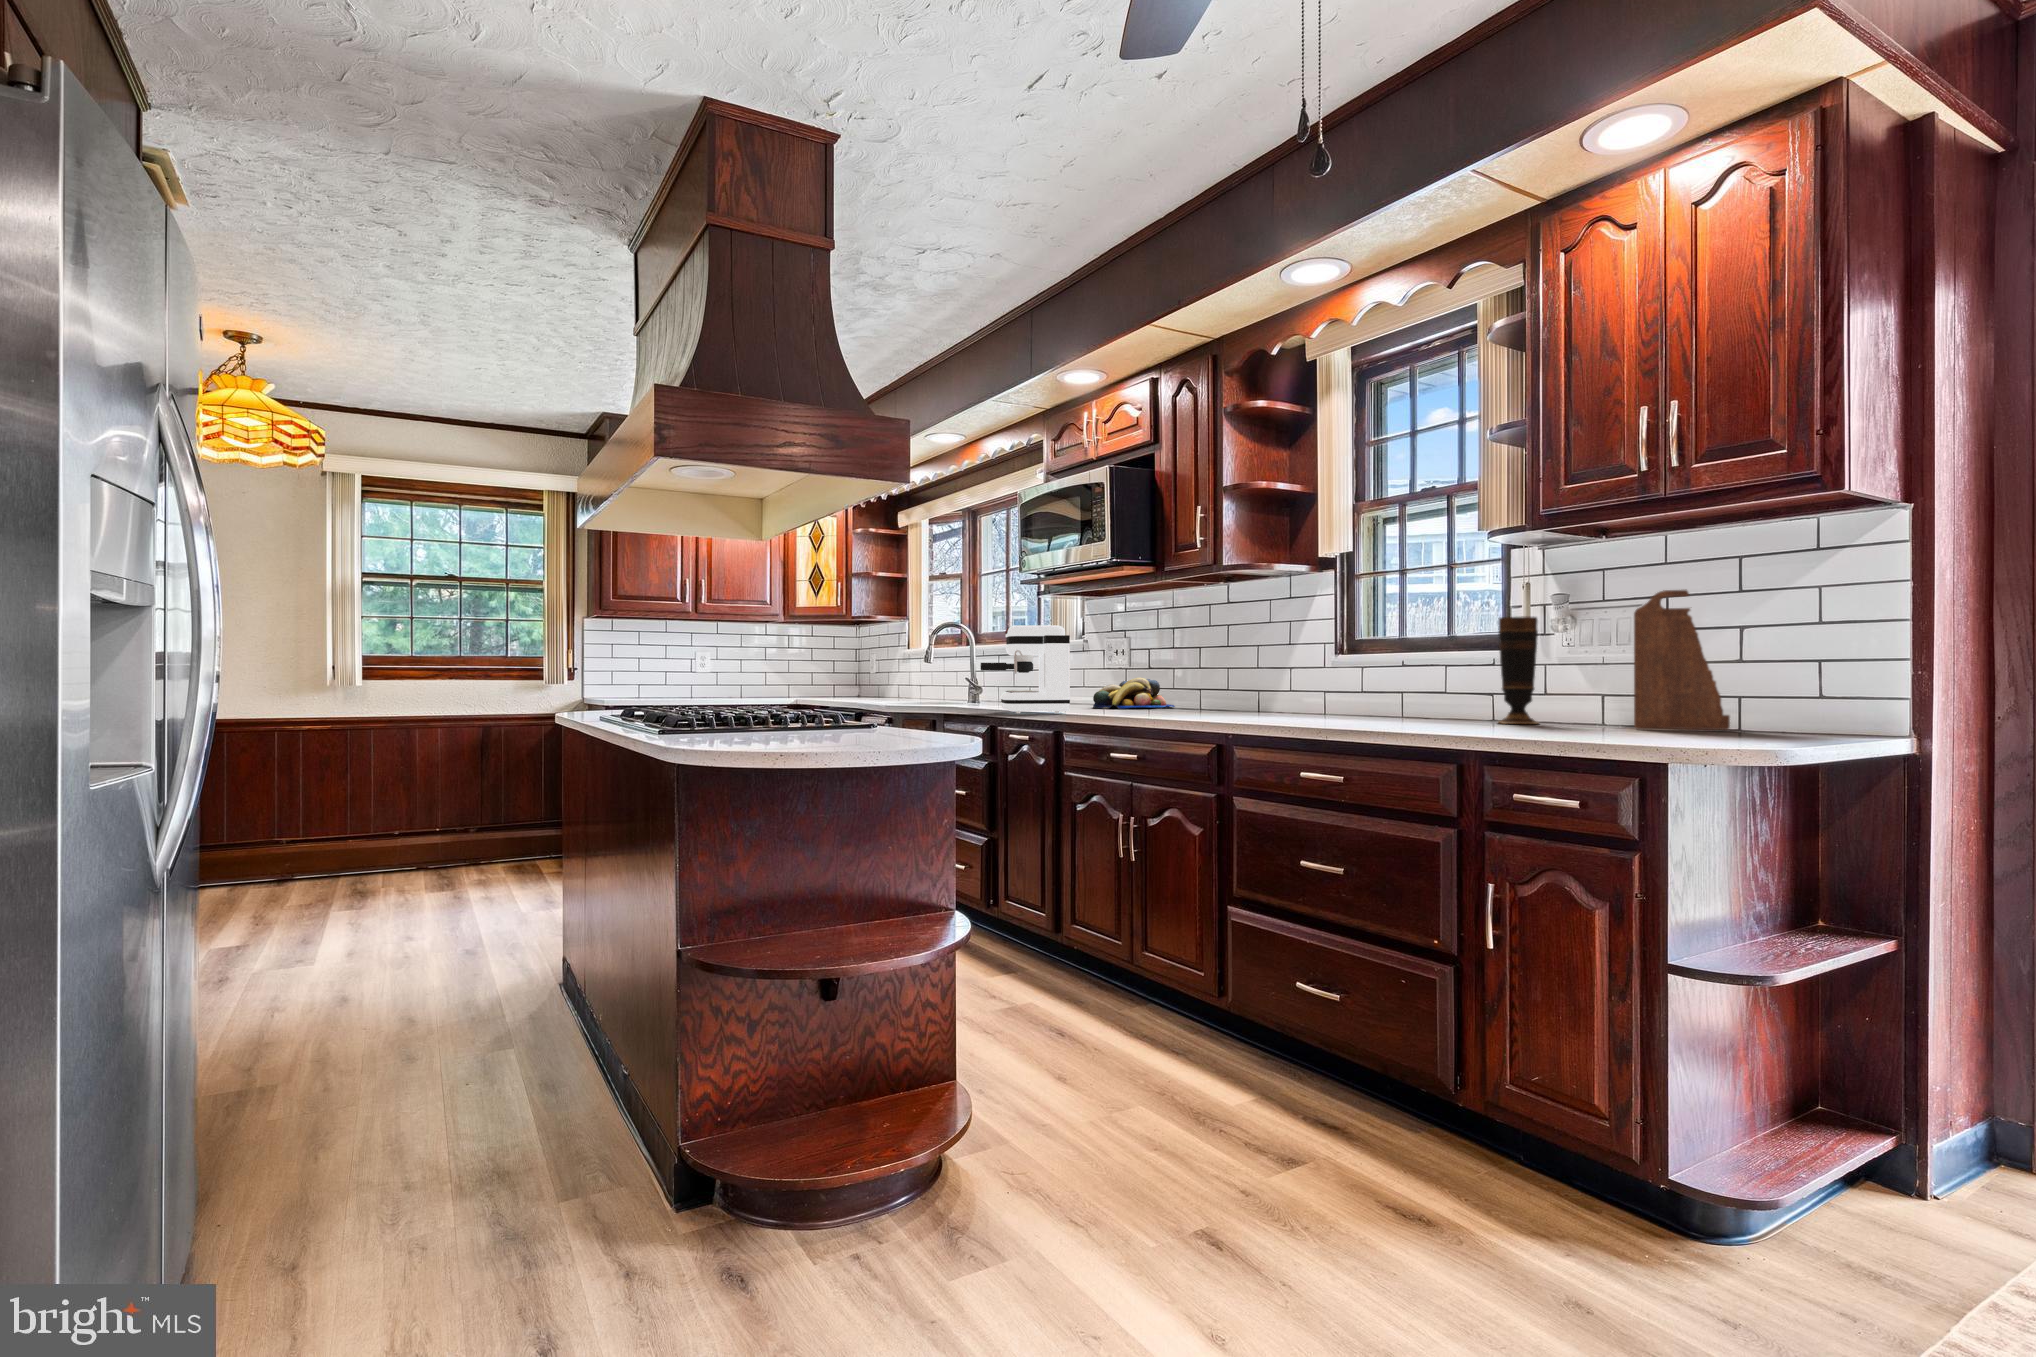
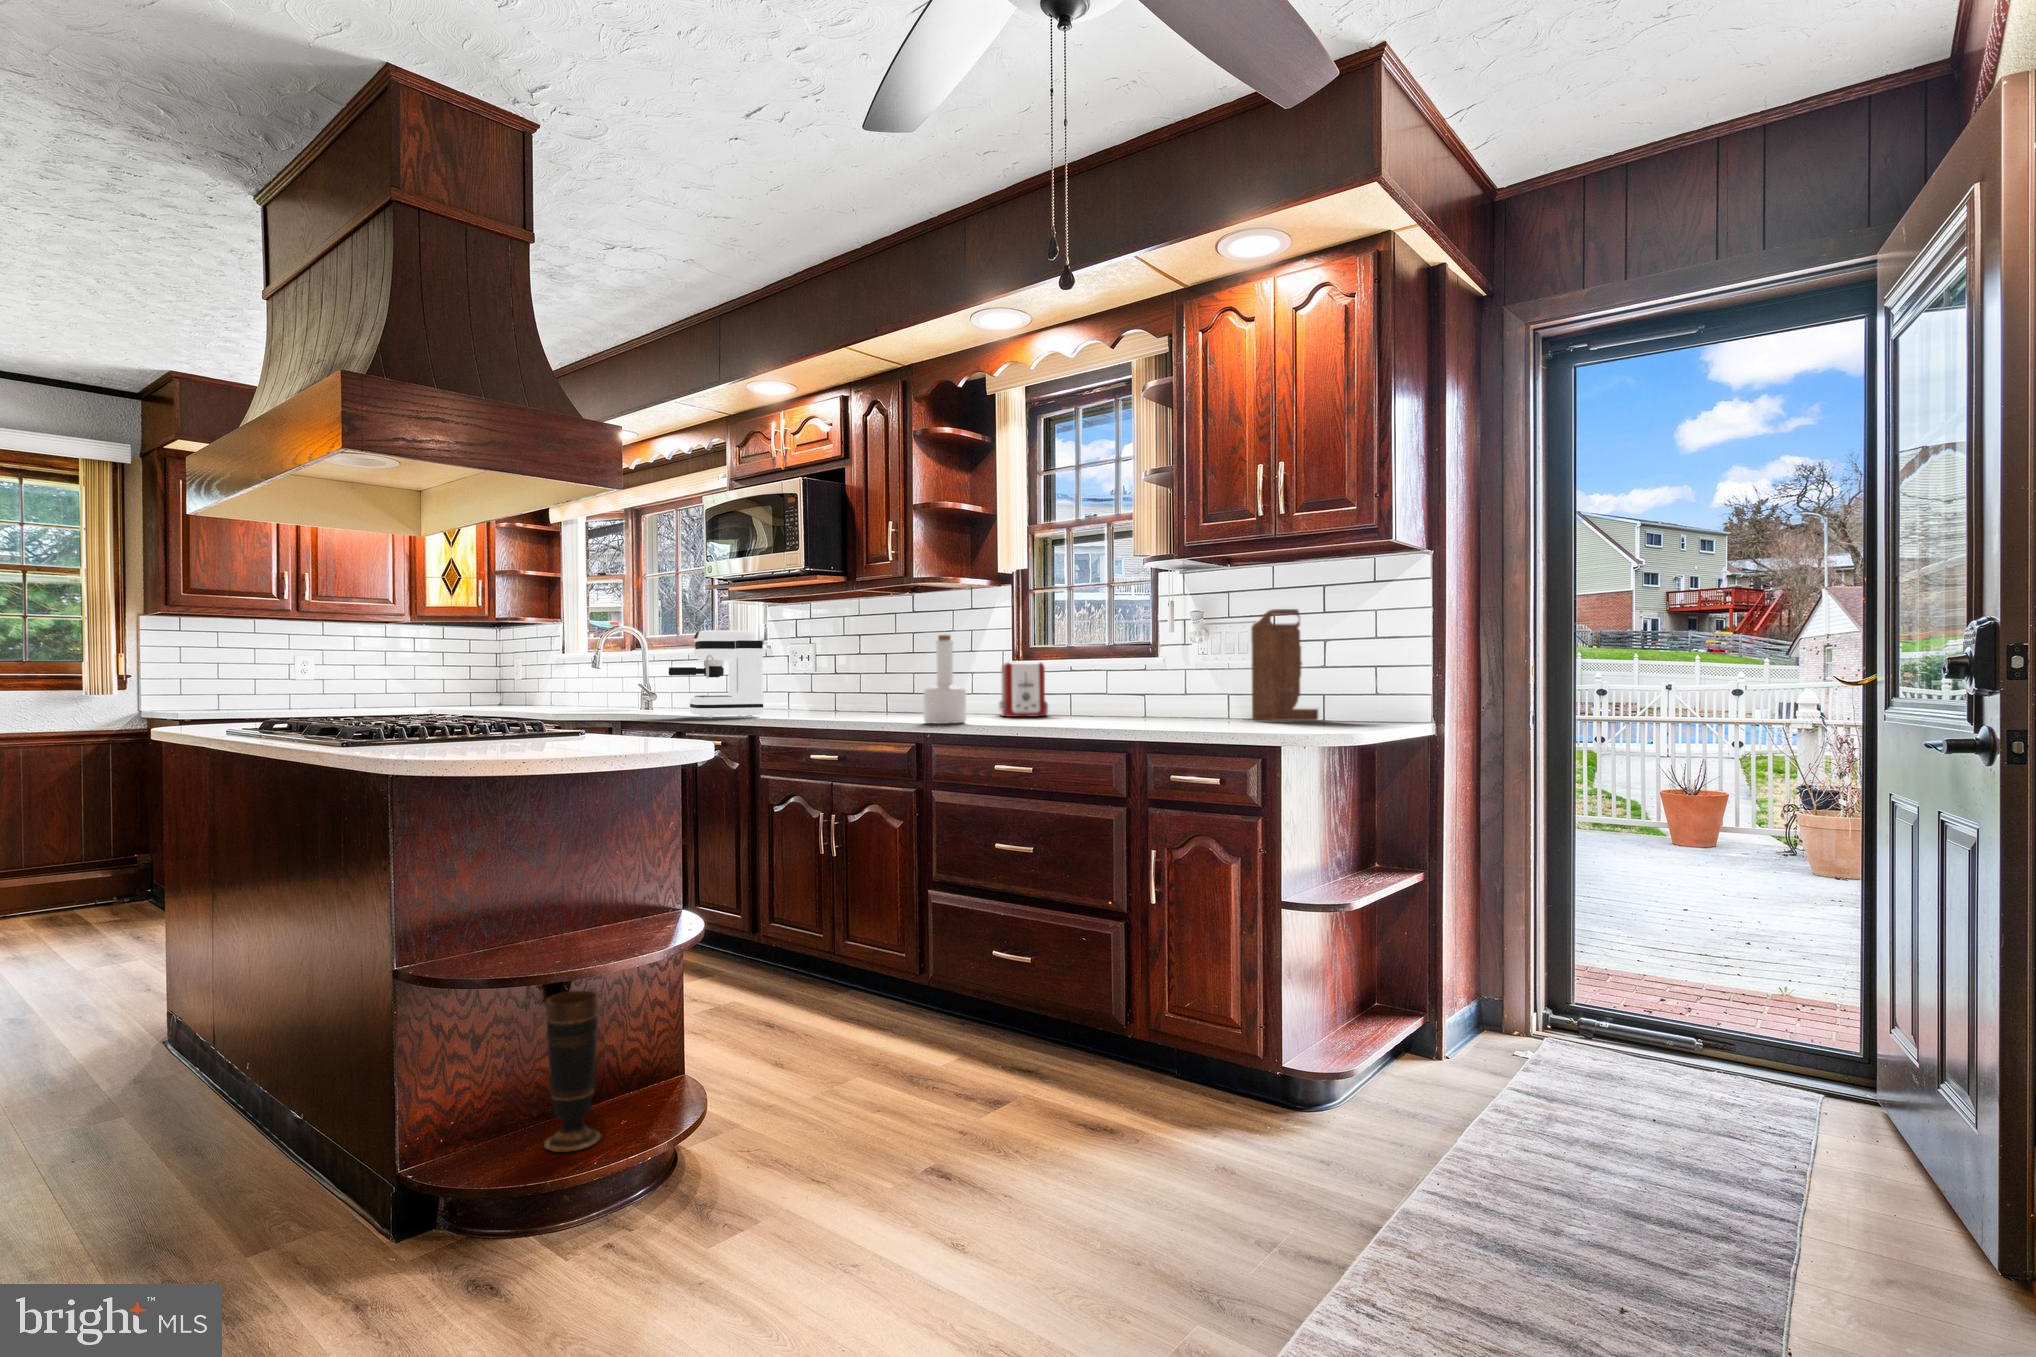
vase: present [1499,616,1539,724] -> present [544,991,602,1152]
bottle: none [1226,627,1273,724] -> present [924,635,966,724]
toaster: none [1319,656,1376,718] -> present [999,662,1048,717]
fruit bowl: present [1093,678,1175,709] -> none [778,682,859,712]

